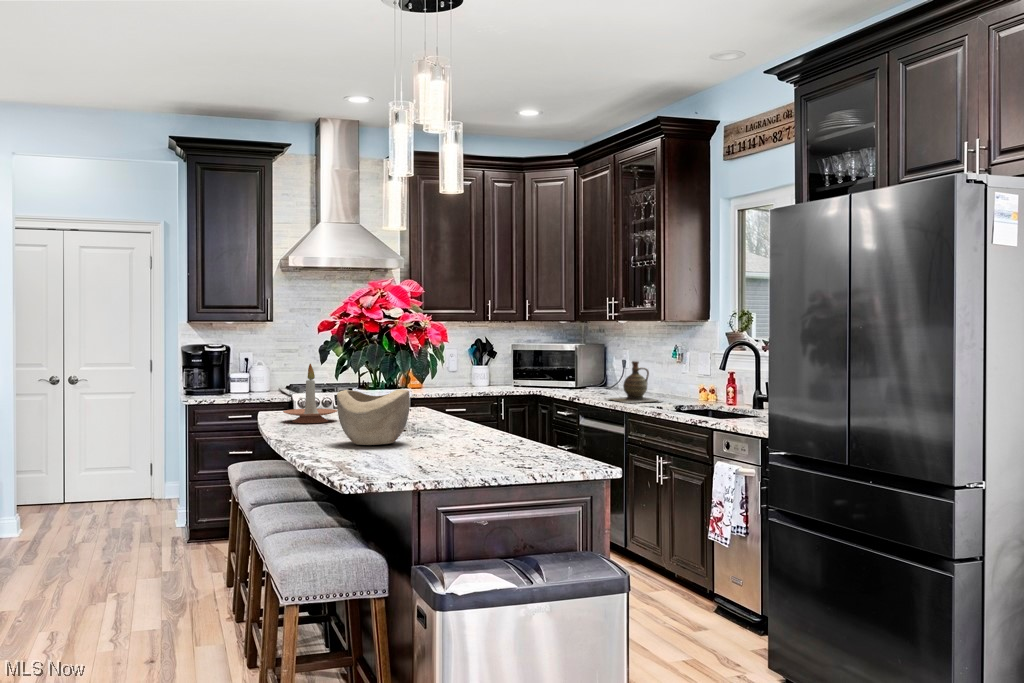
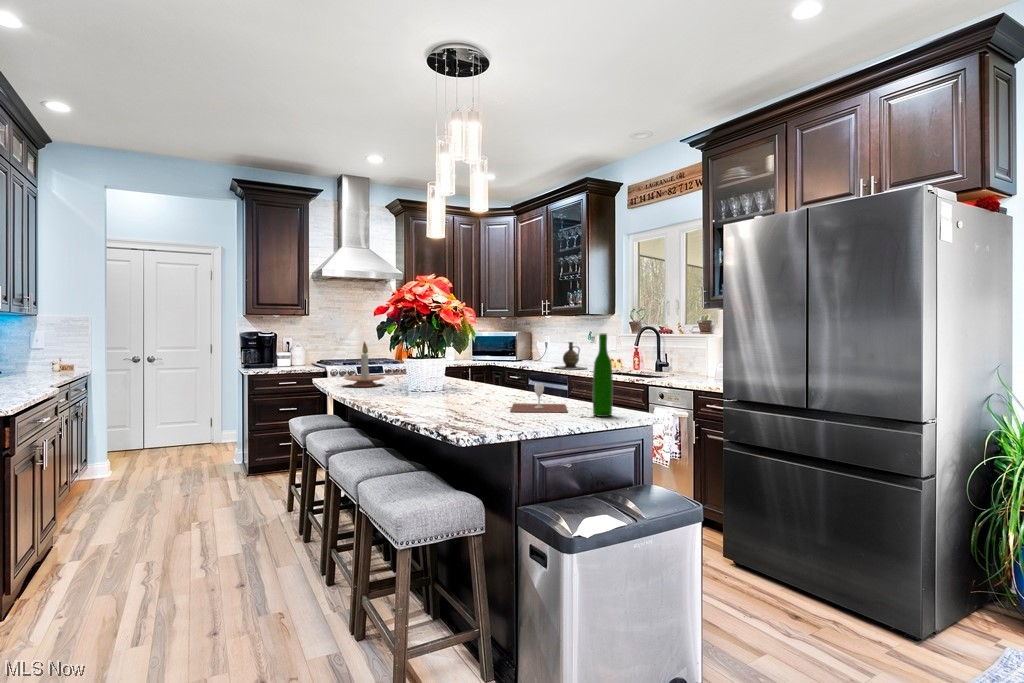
wine bottle: none [533,363,557,467] -> present [593,333,613,417]
decorative bowl: present [337,389,410,445] -> none [409,358,467,402]
wine glass: none [440,423,524,461] -> present [511,383,568,412]

